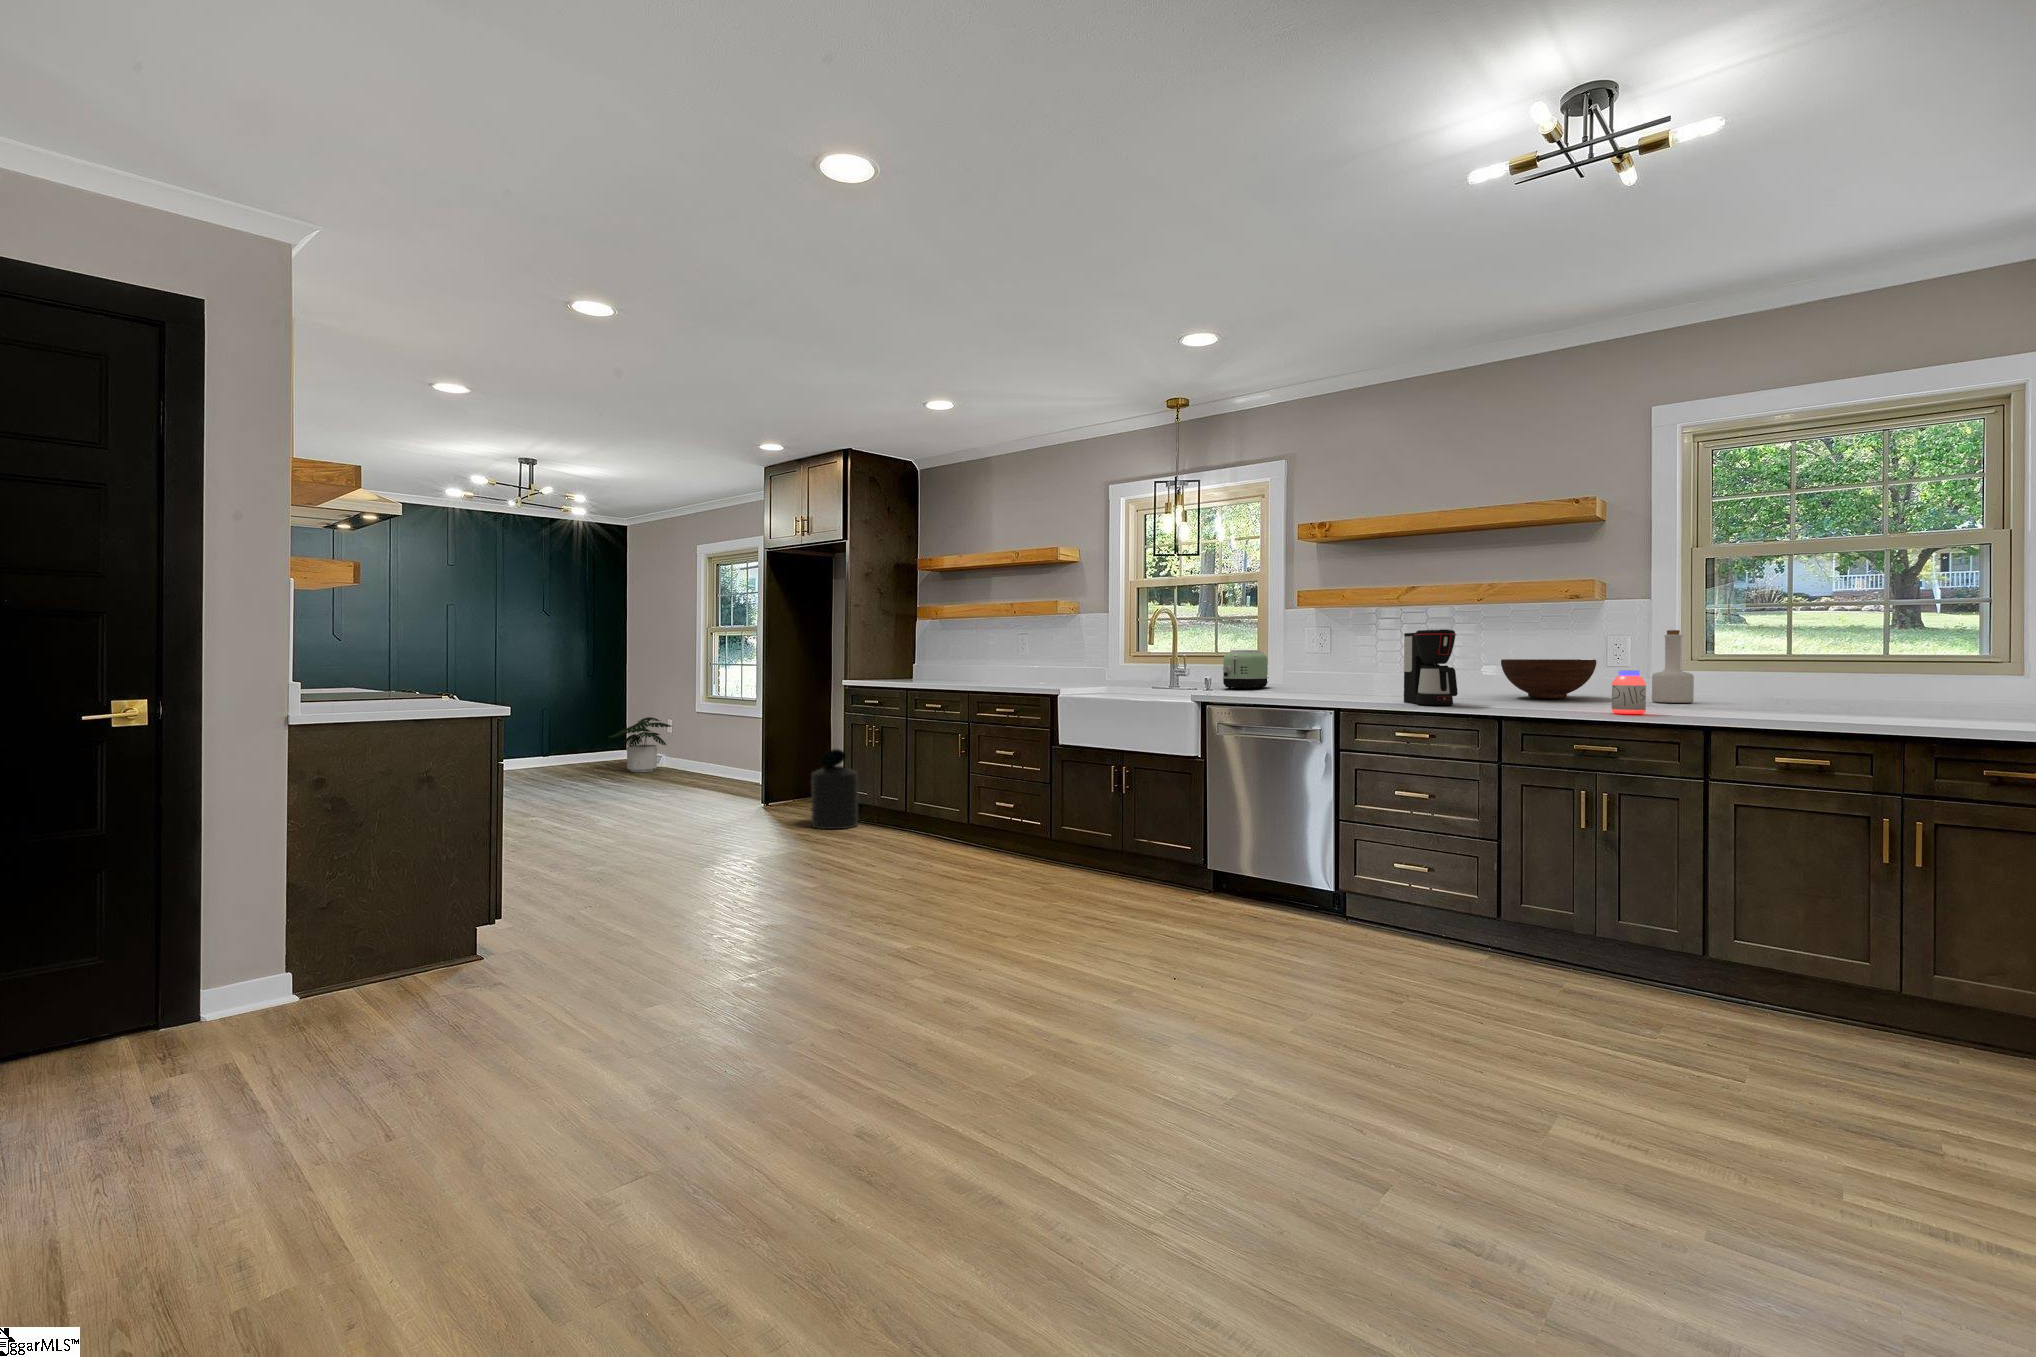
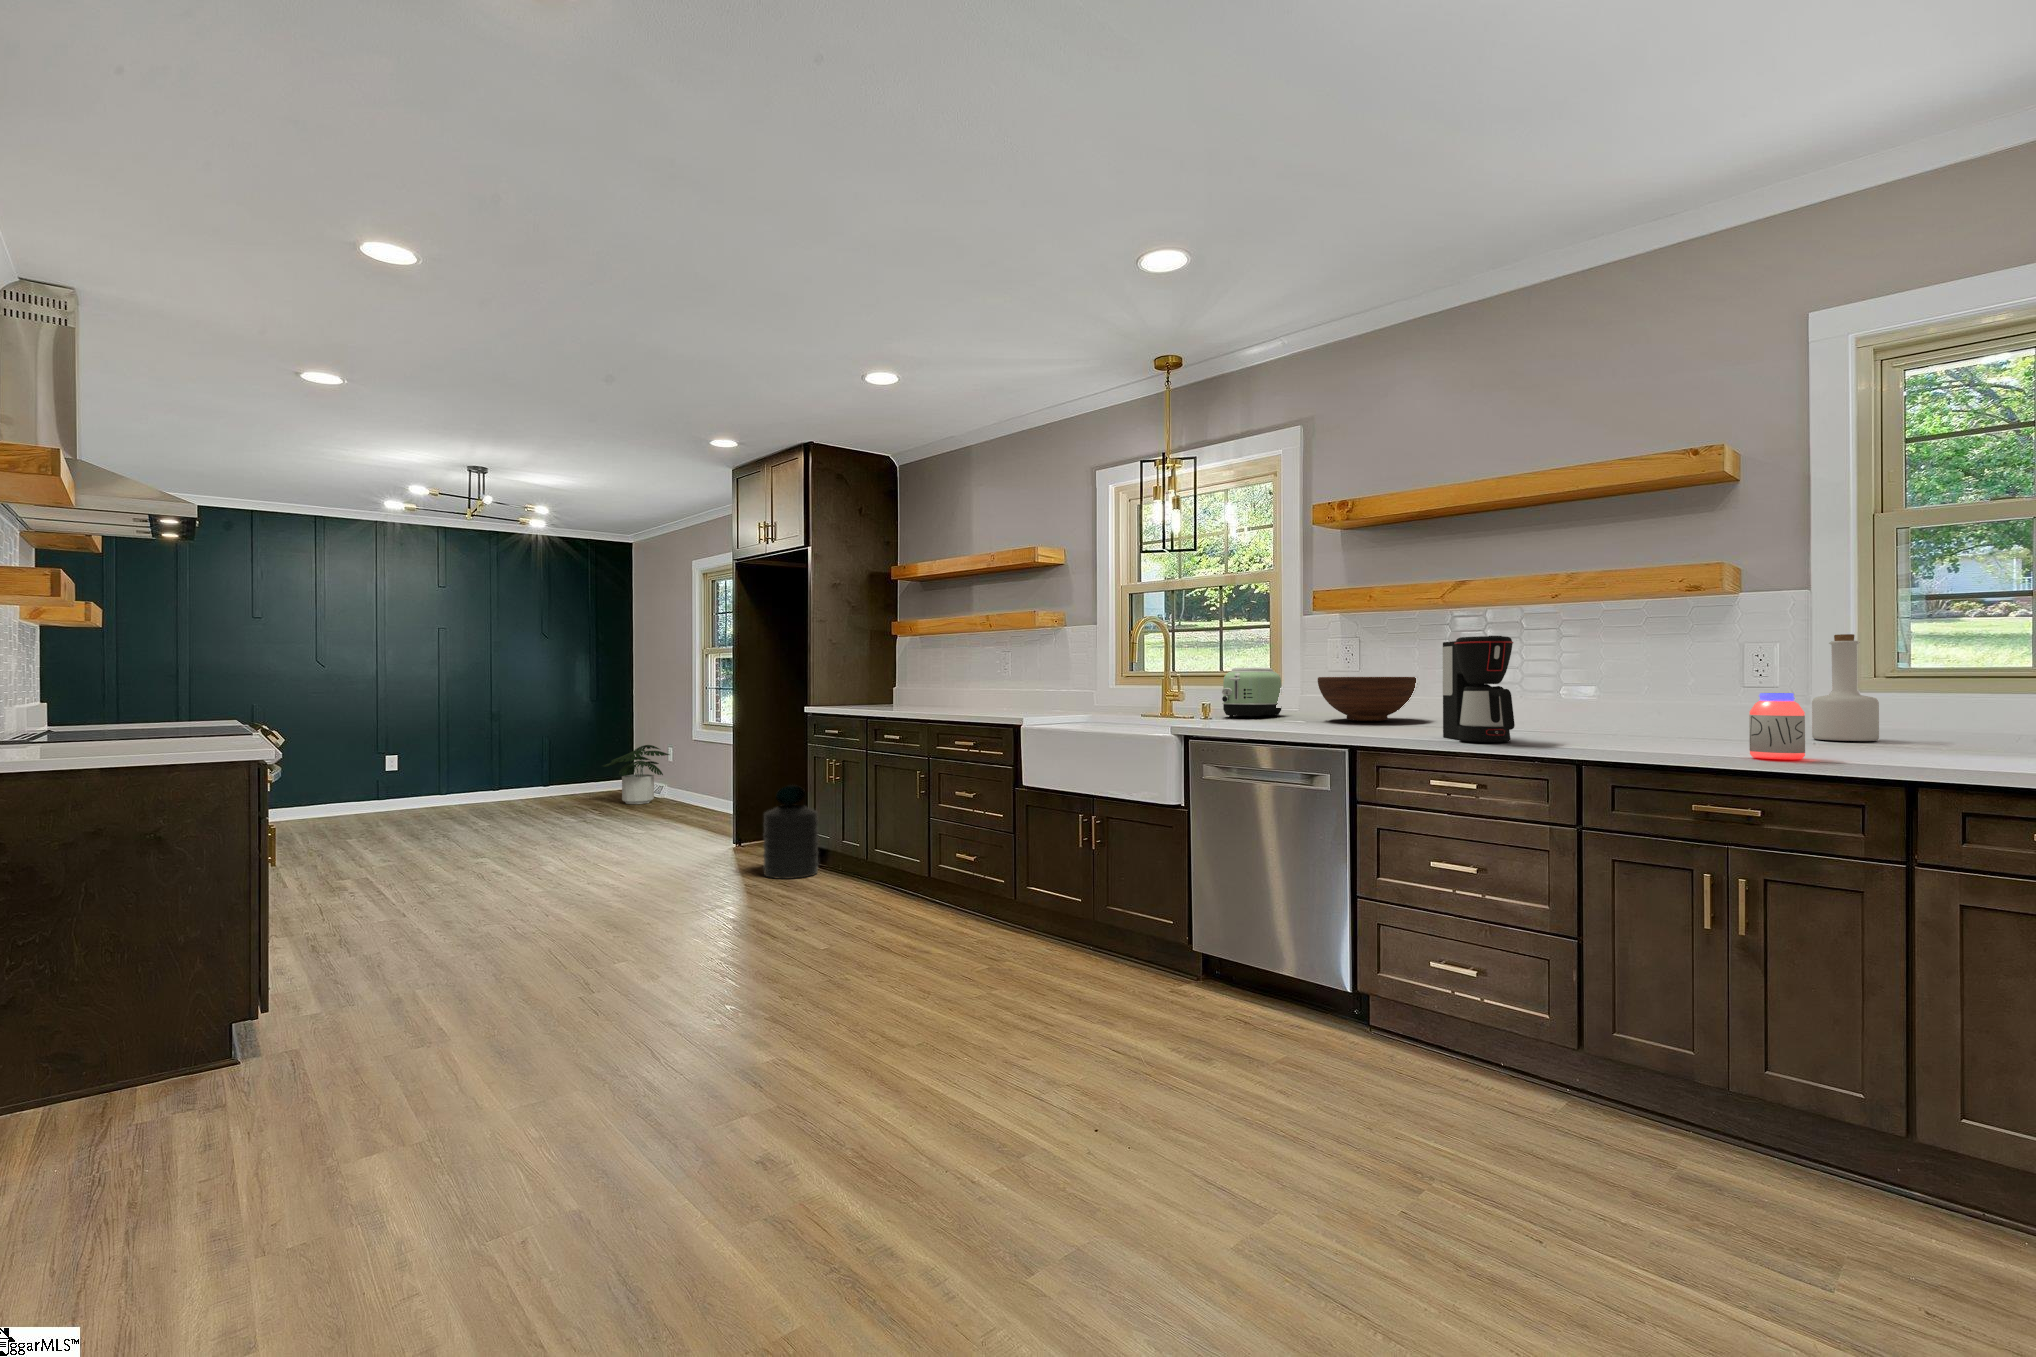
fruit bowl: present [1501,659,1596,699] -> present [1318,677,1416,721]

